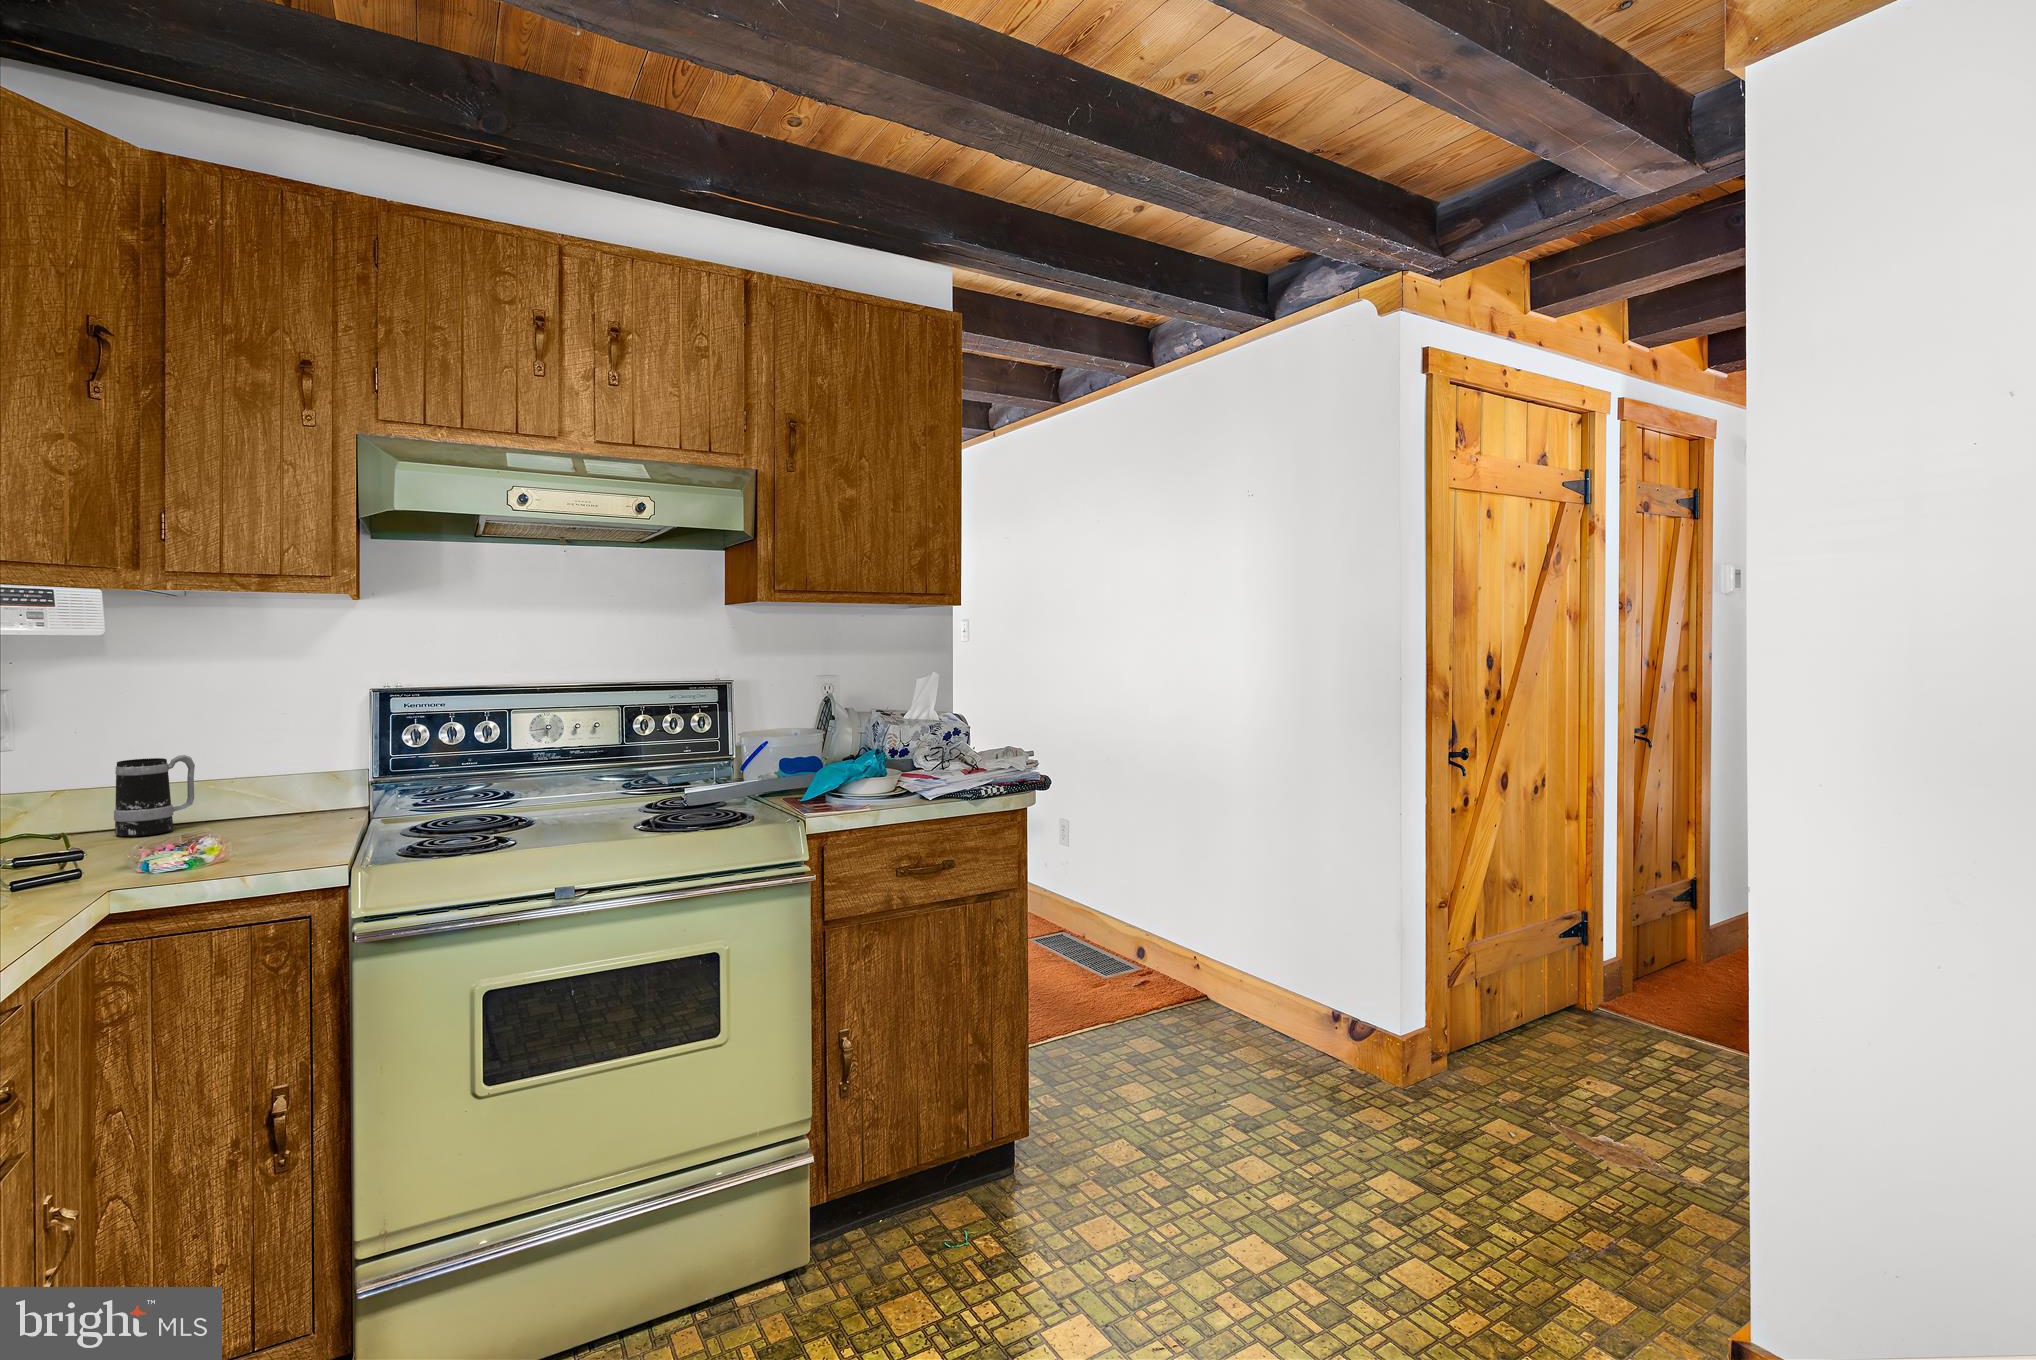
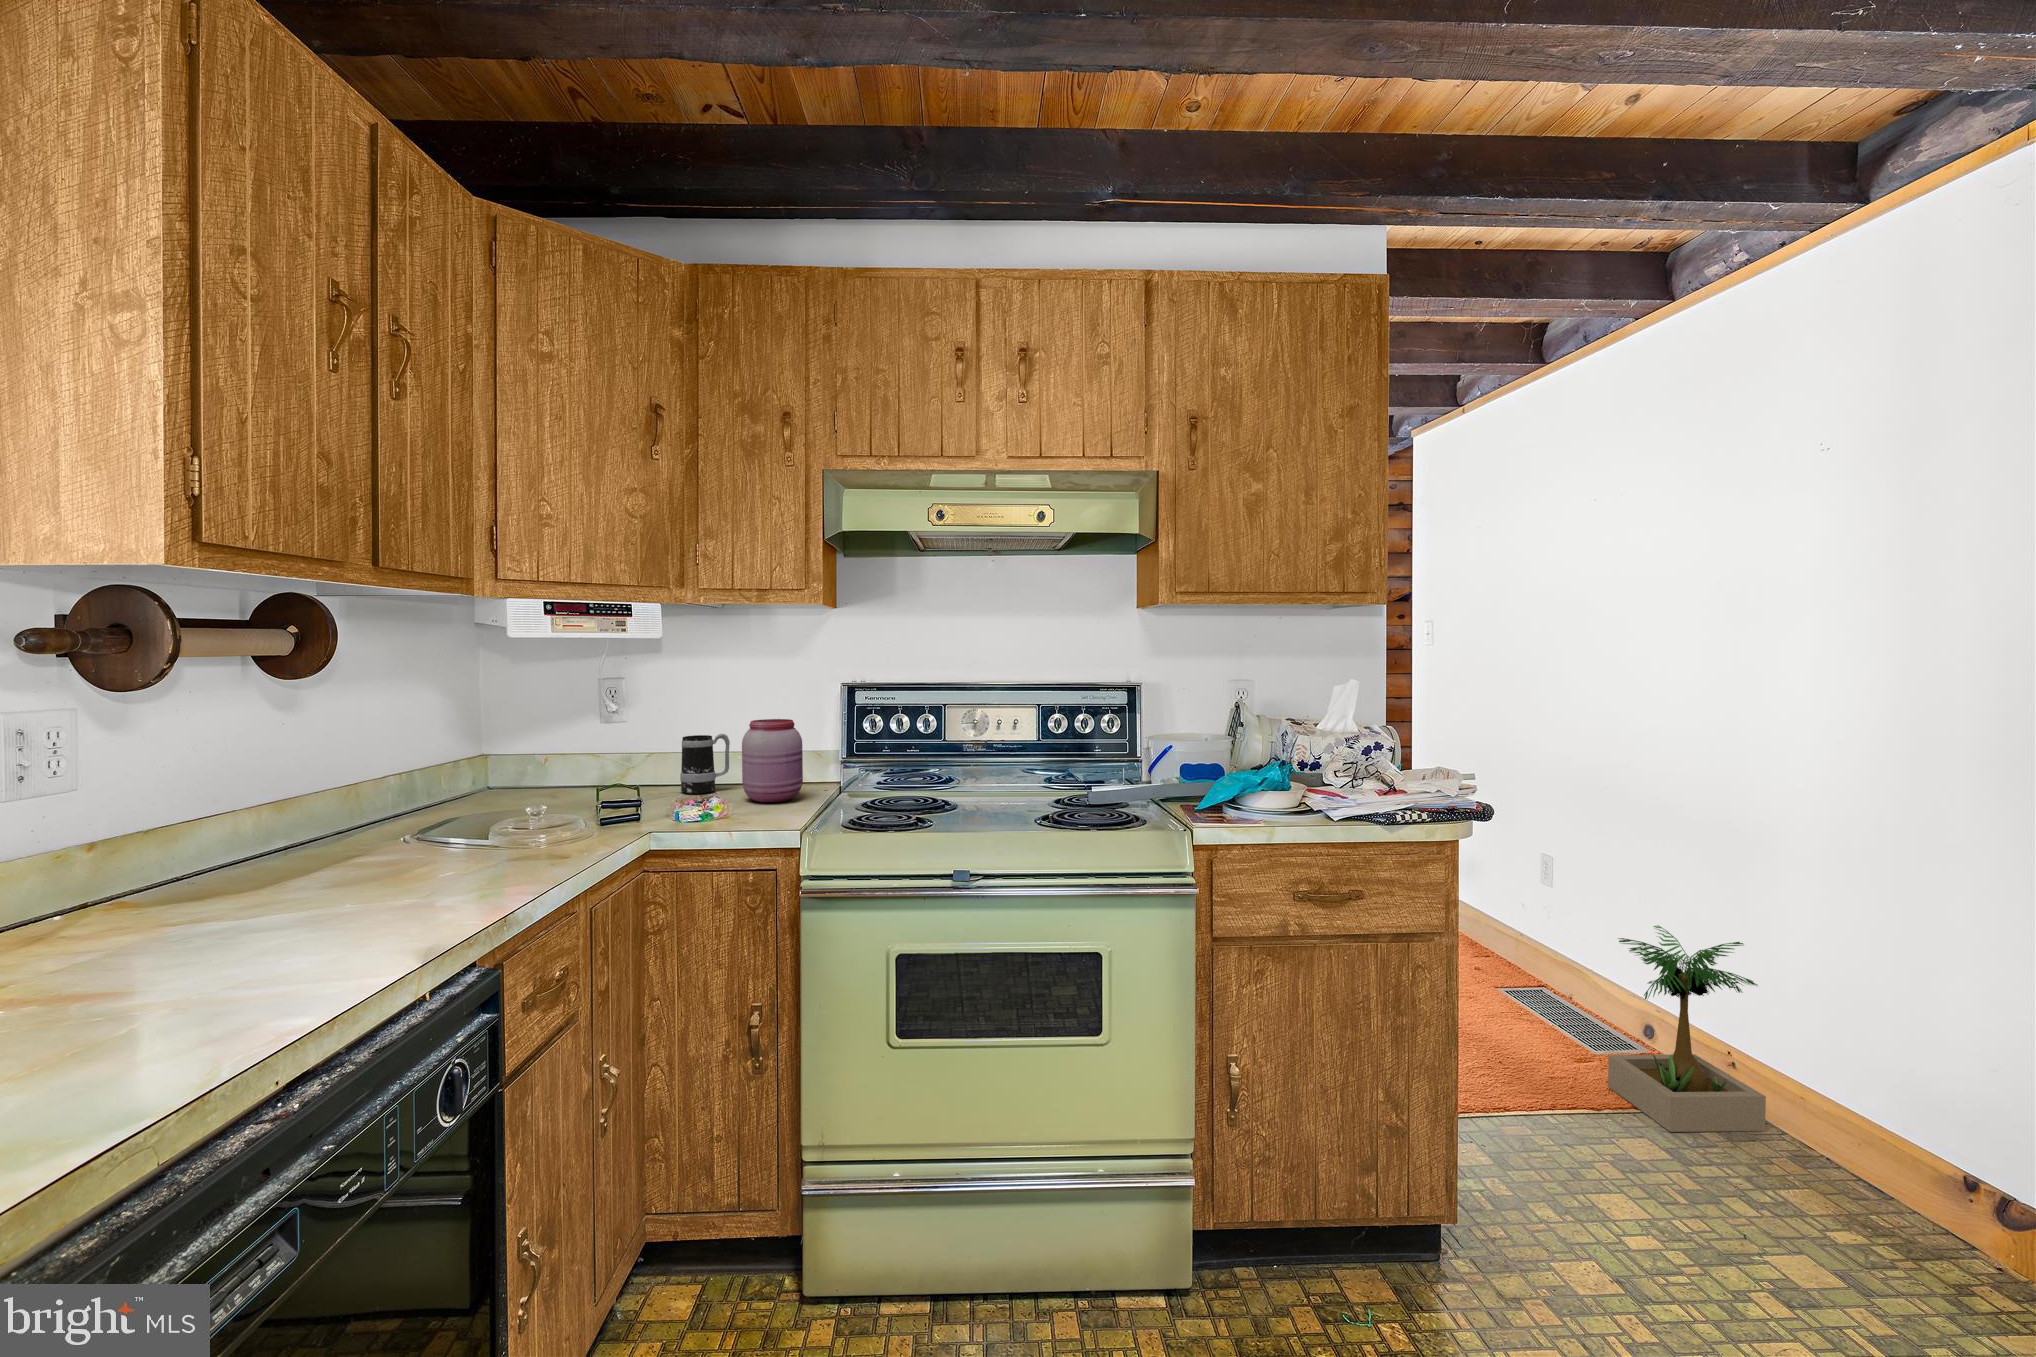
jar: none [225,733,319,838] -> present [742,719,803,802]
potted plant: none [1112,868,1227,1031] -> present [1608,925,1766,1132]

